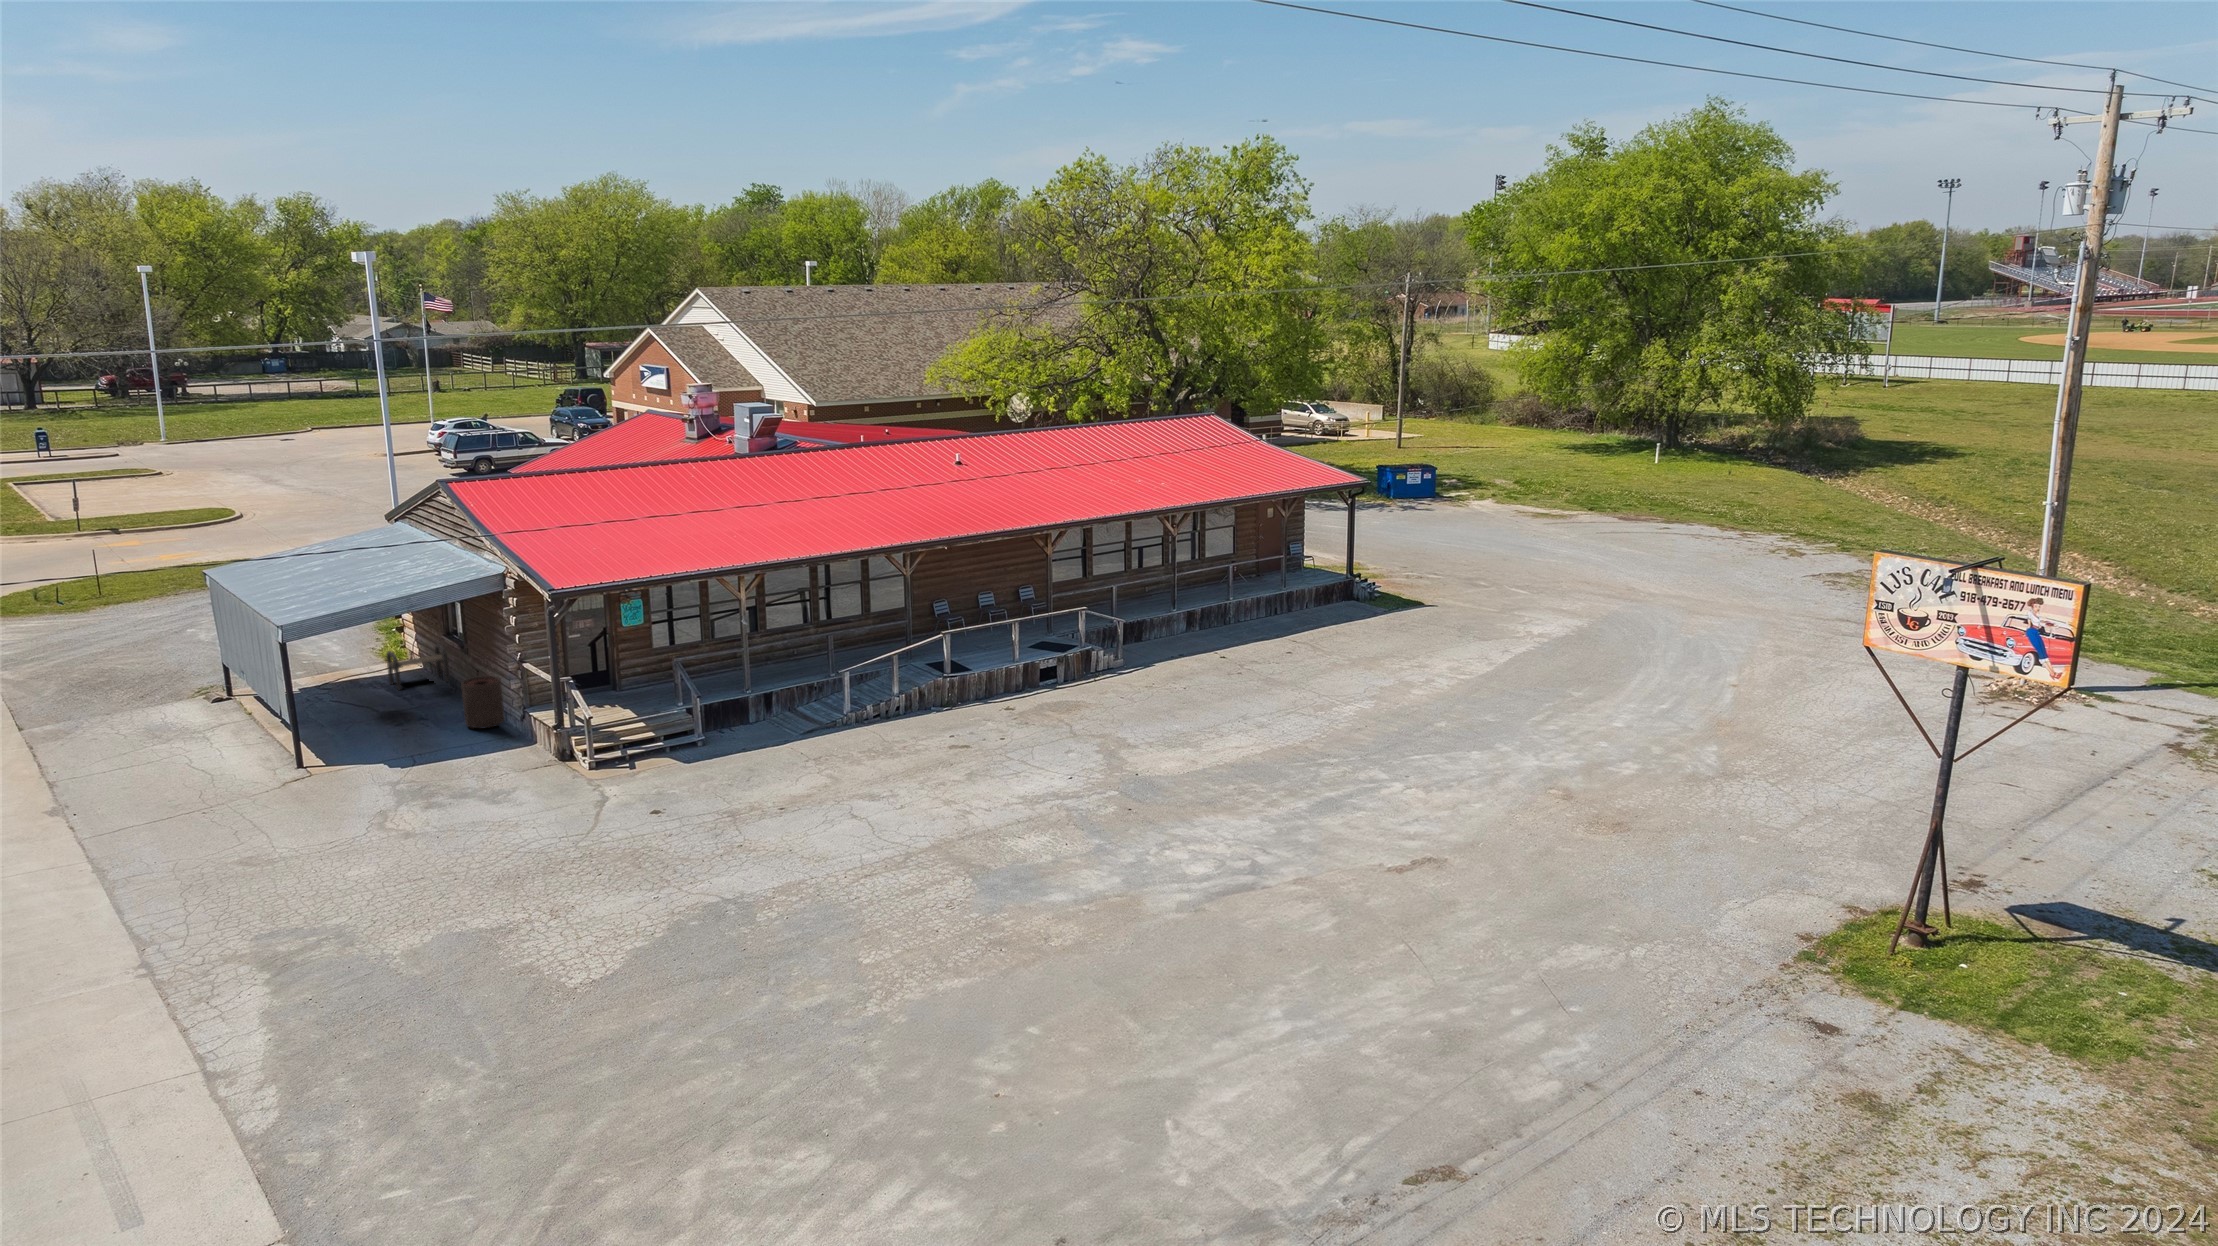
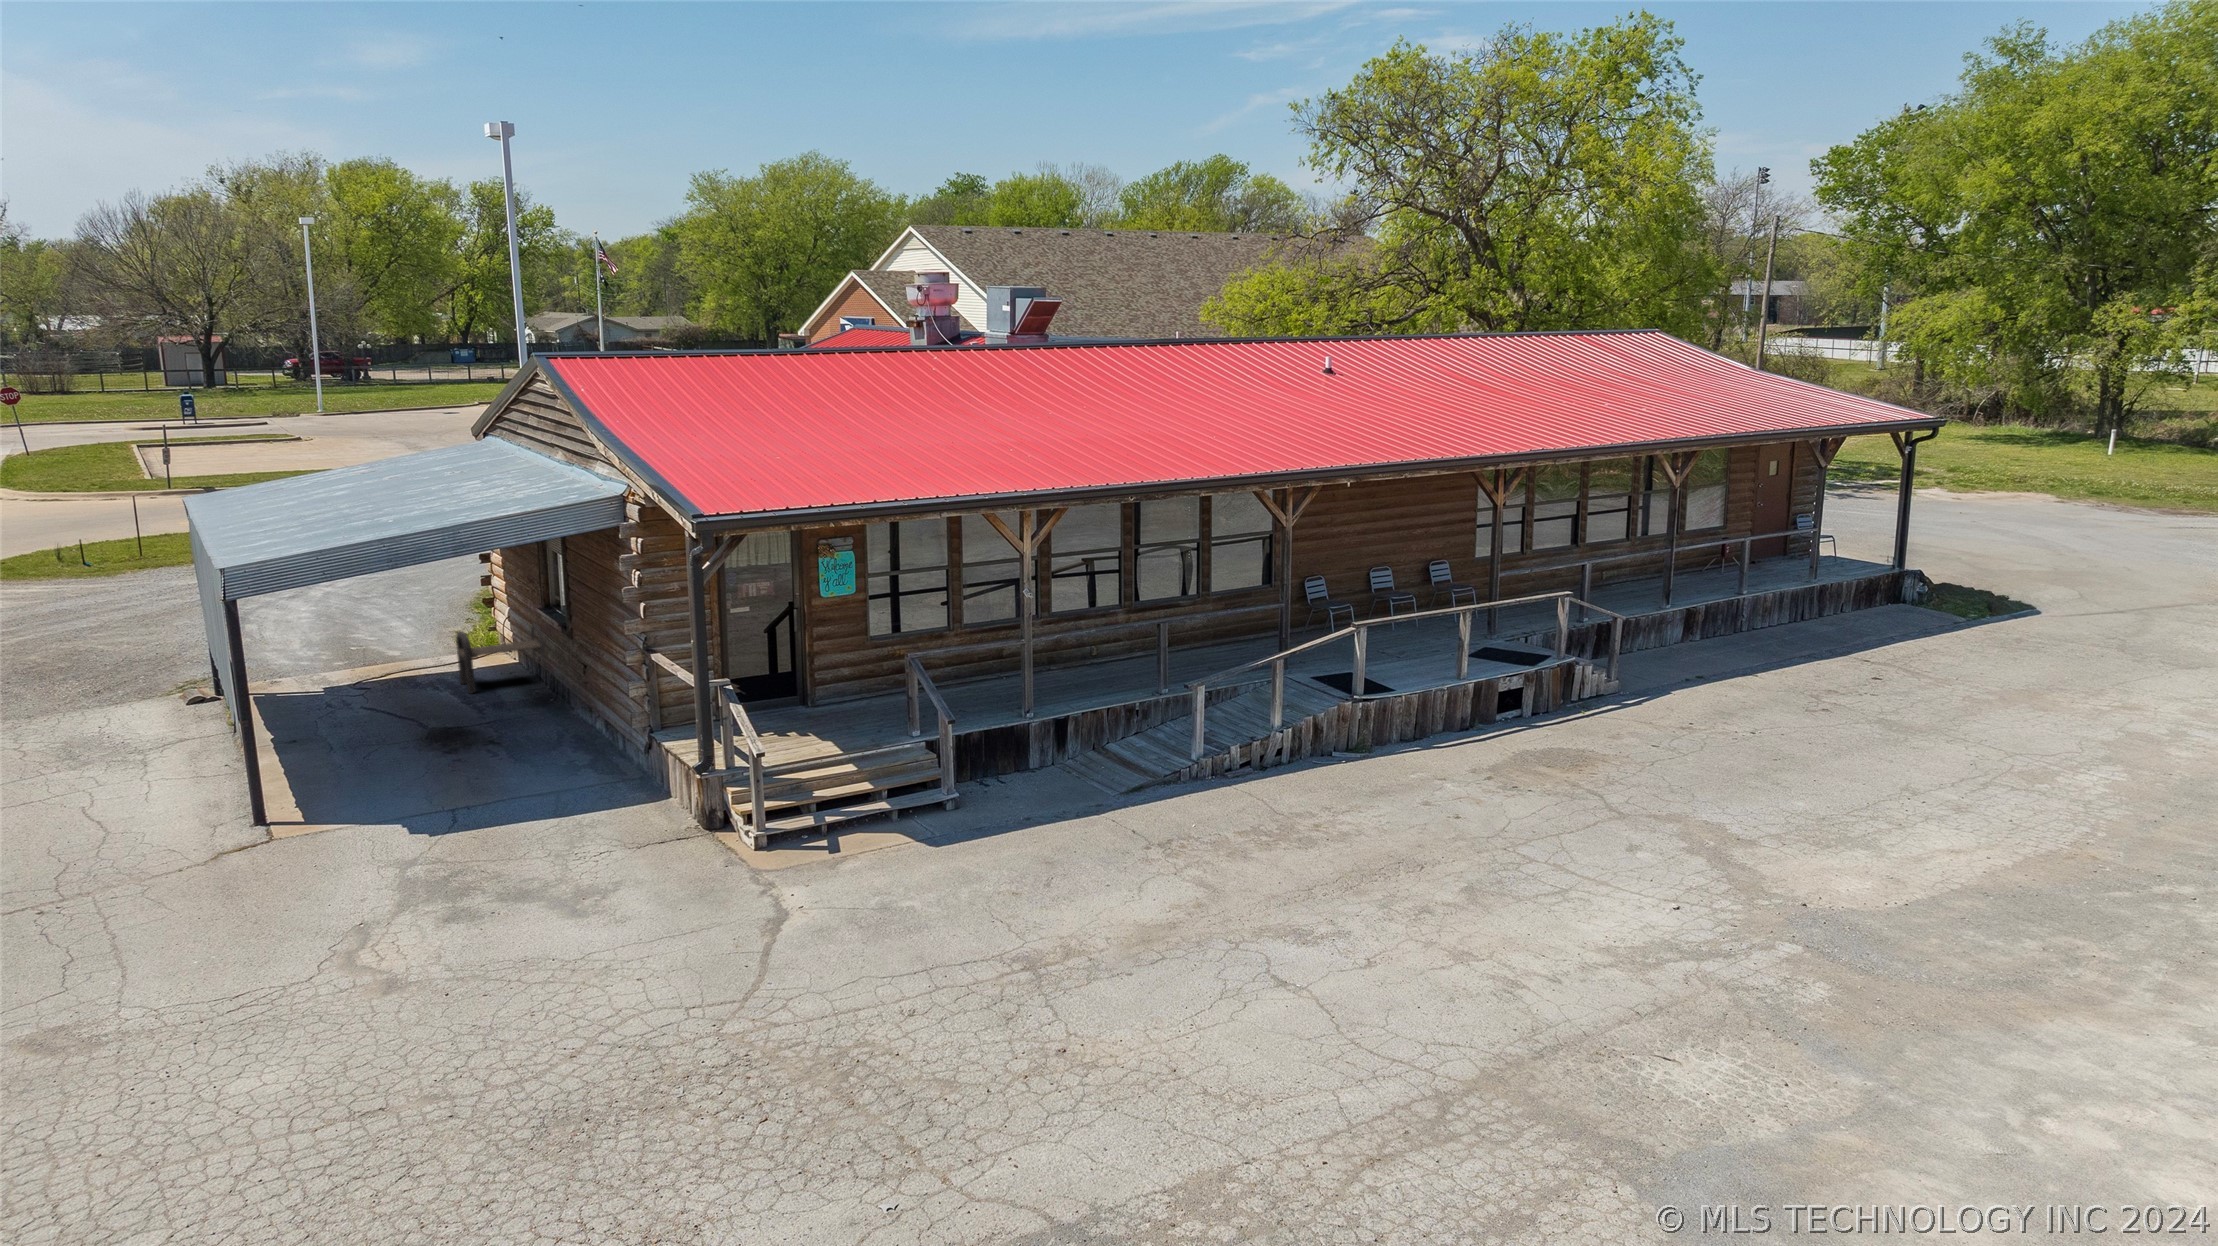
trash can: present [461,676,505,728] -> none [551,674,622,761]

